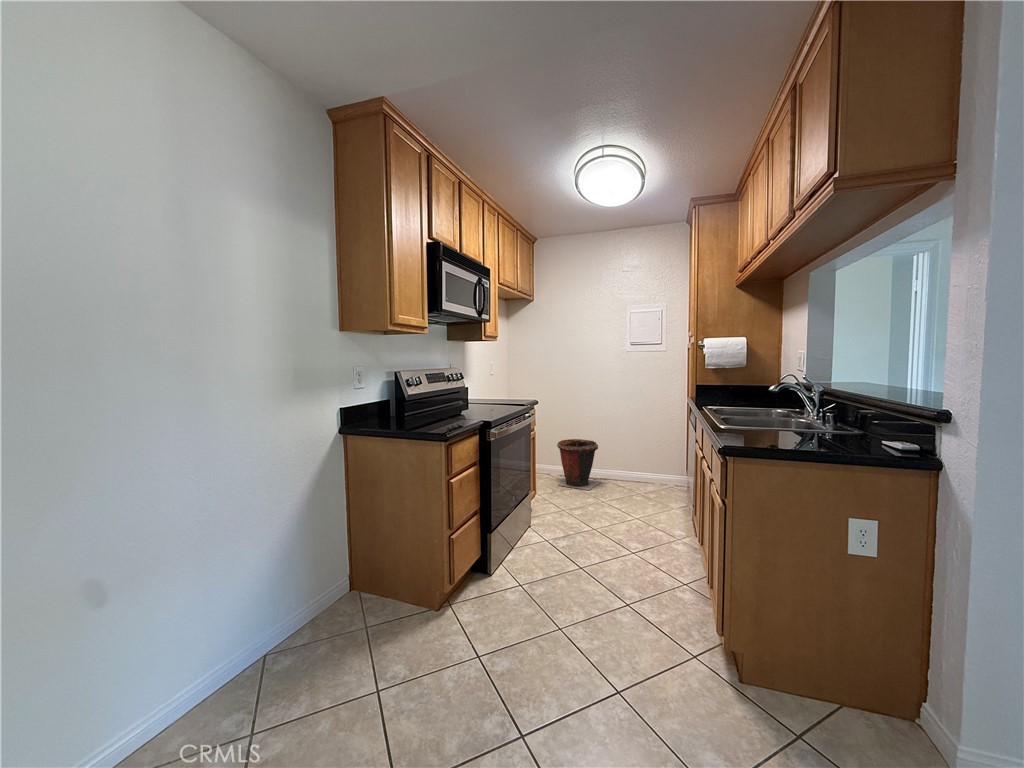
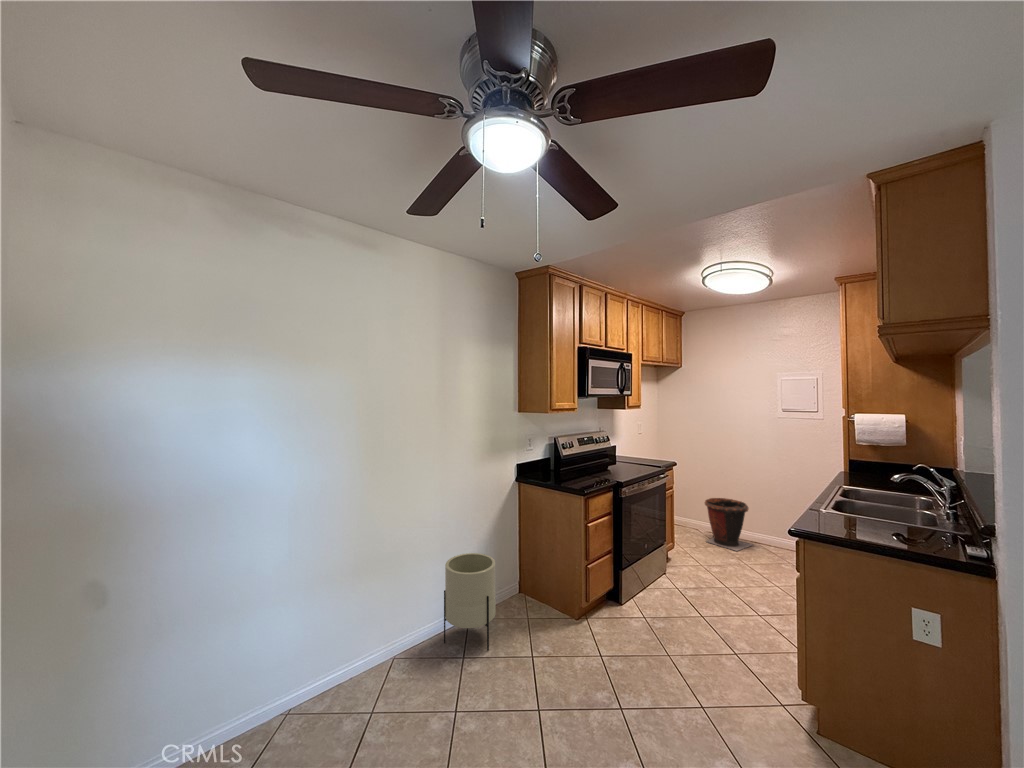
planter: none [204,551,310,721] -> present [444,553,496,650]

